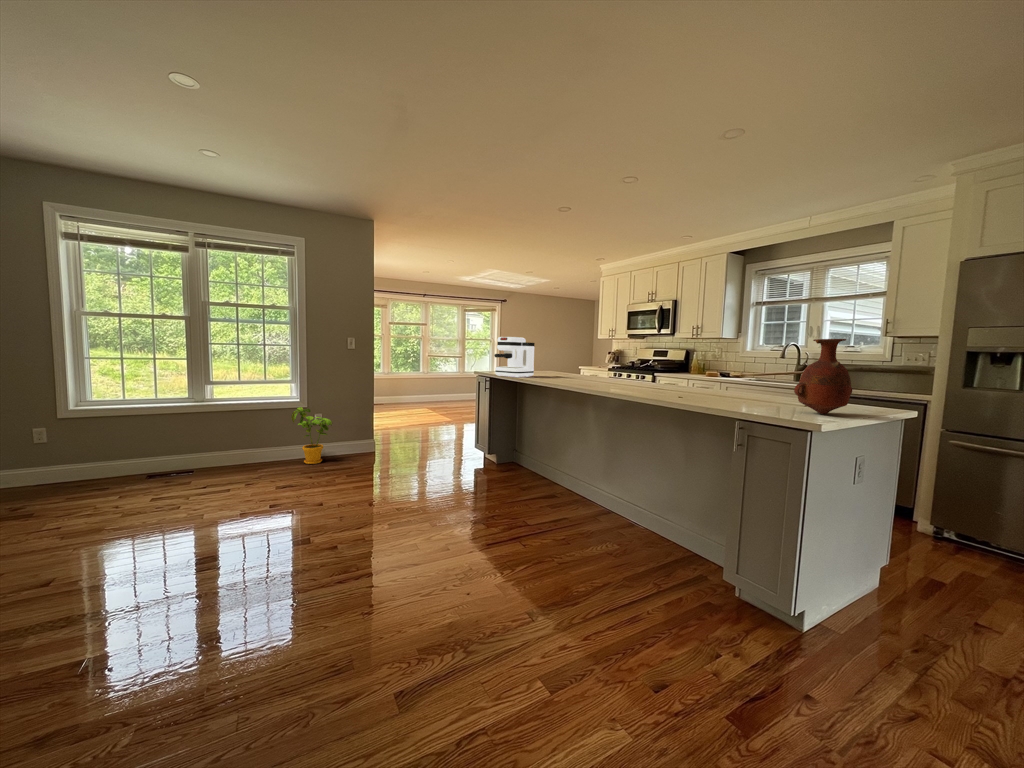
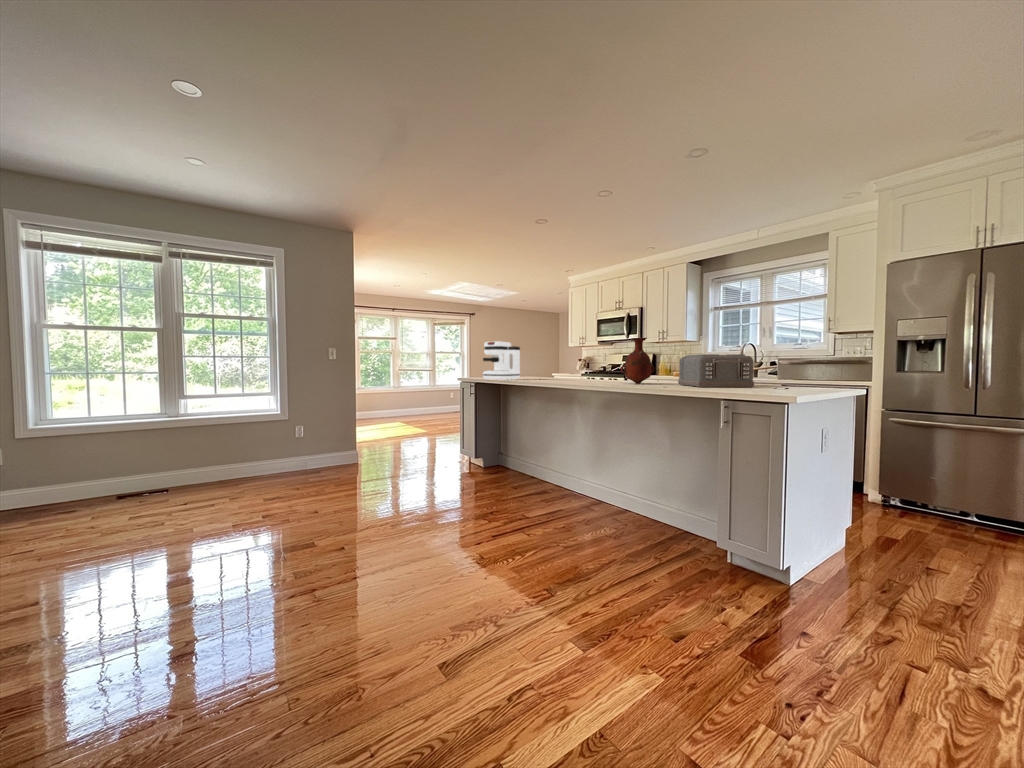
vase: present [794,339,852,414] -> present [621,338,655,384]
toaster: none [694,363,779,403] -> present [678,354,754,387]
house plant: present [291,407,332,464] -> none [272,419,315,478]

